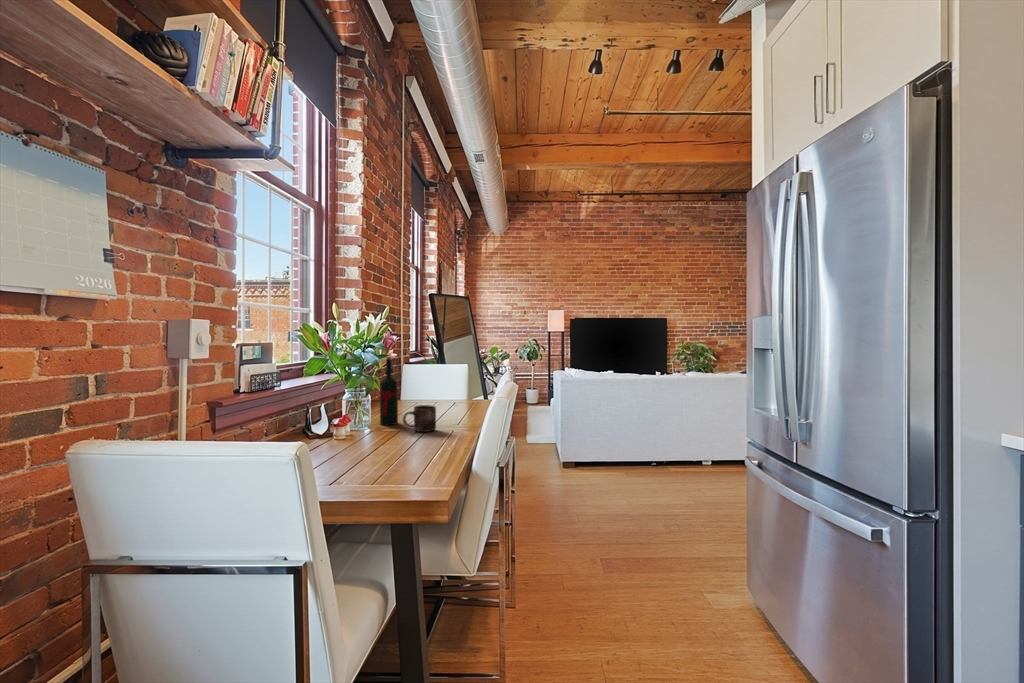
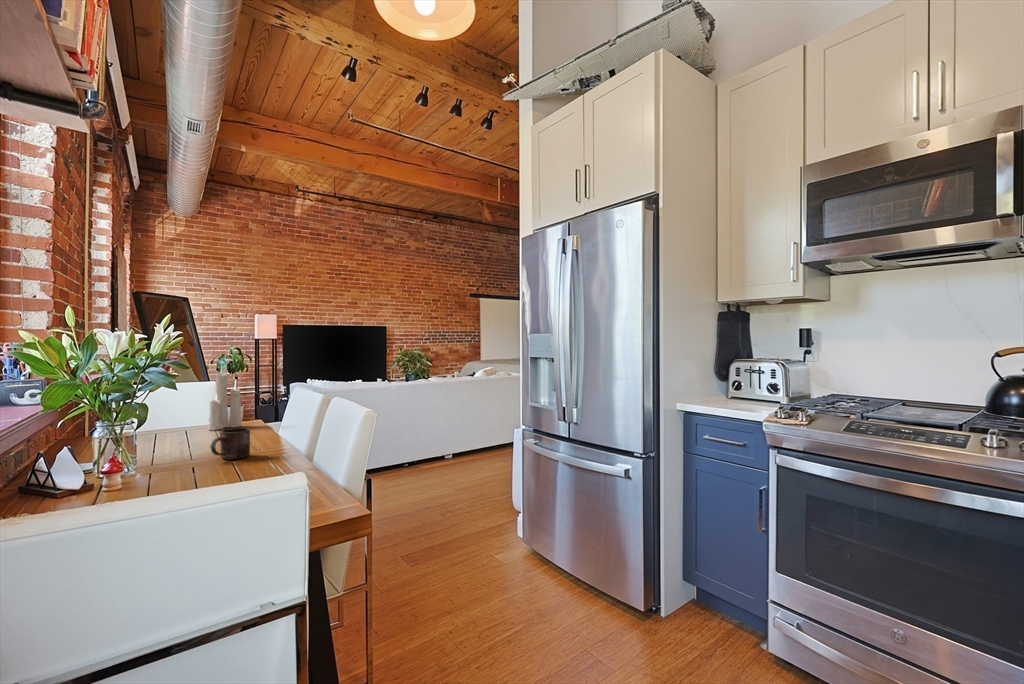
candle: none [444,349,470,405] -> present [208,370,242,430]
wine bottle: present [380,356,398,425] -> none [158,374,185,461]

